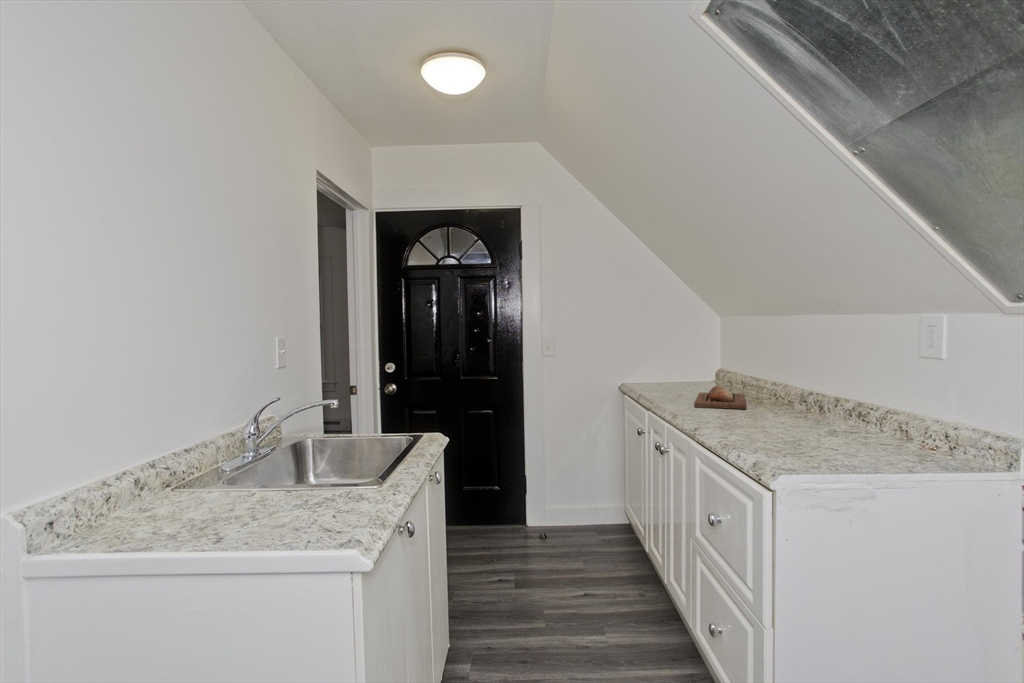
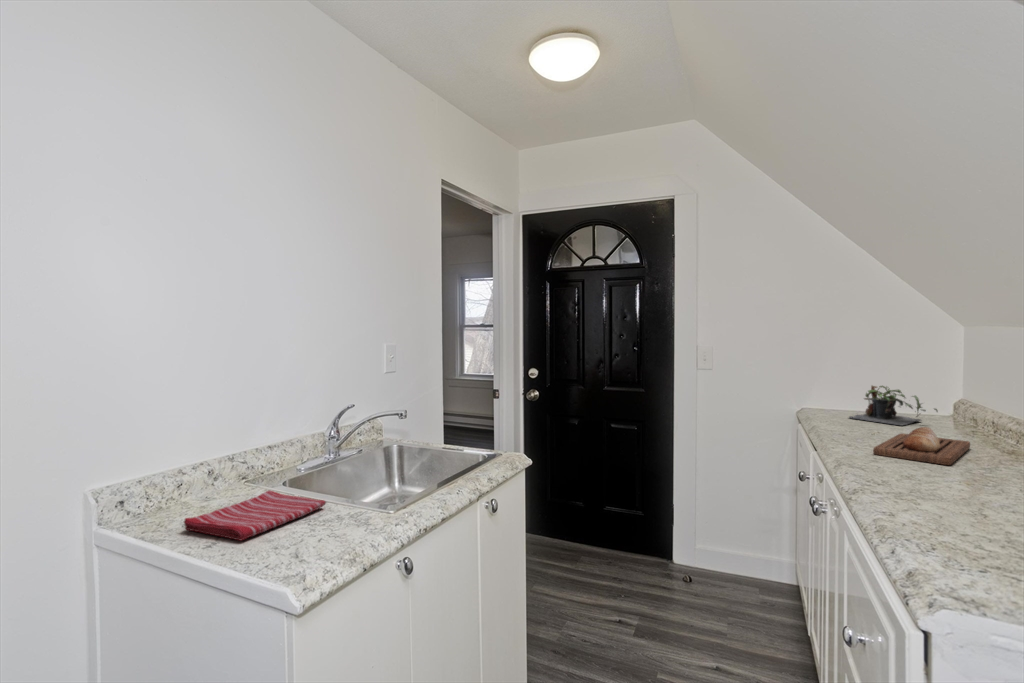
plant: none [652,361,712,389] -> present [849,386,938,425]
dish towel: none [158,489,303,539] -> present [184,490,326,541]

